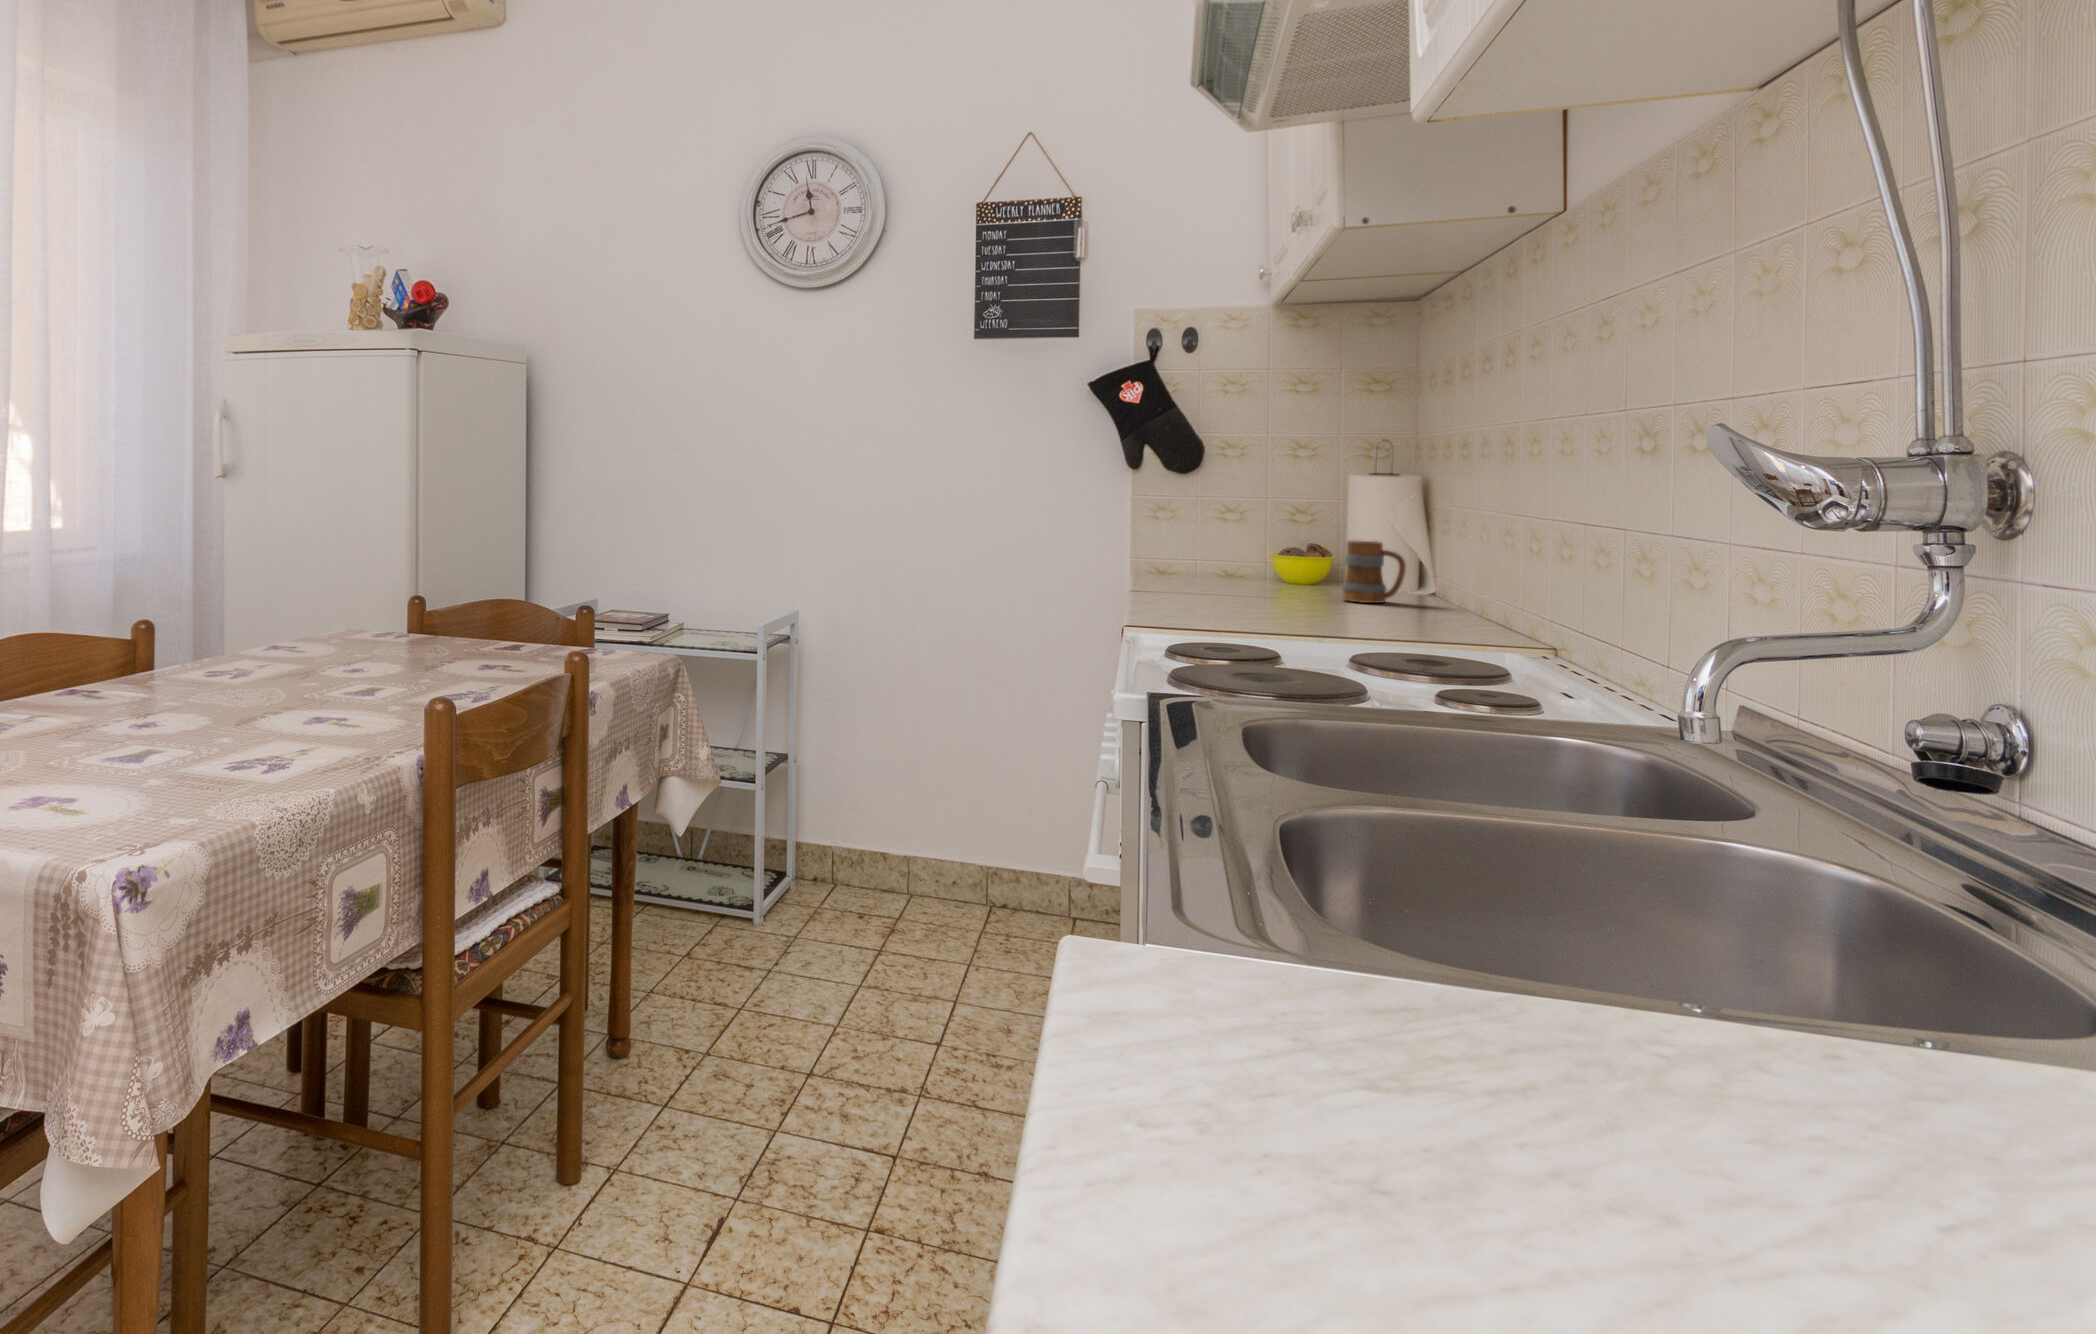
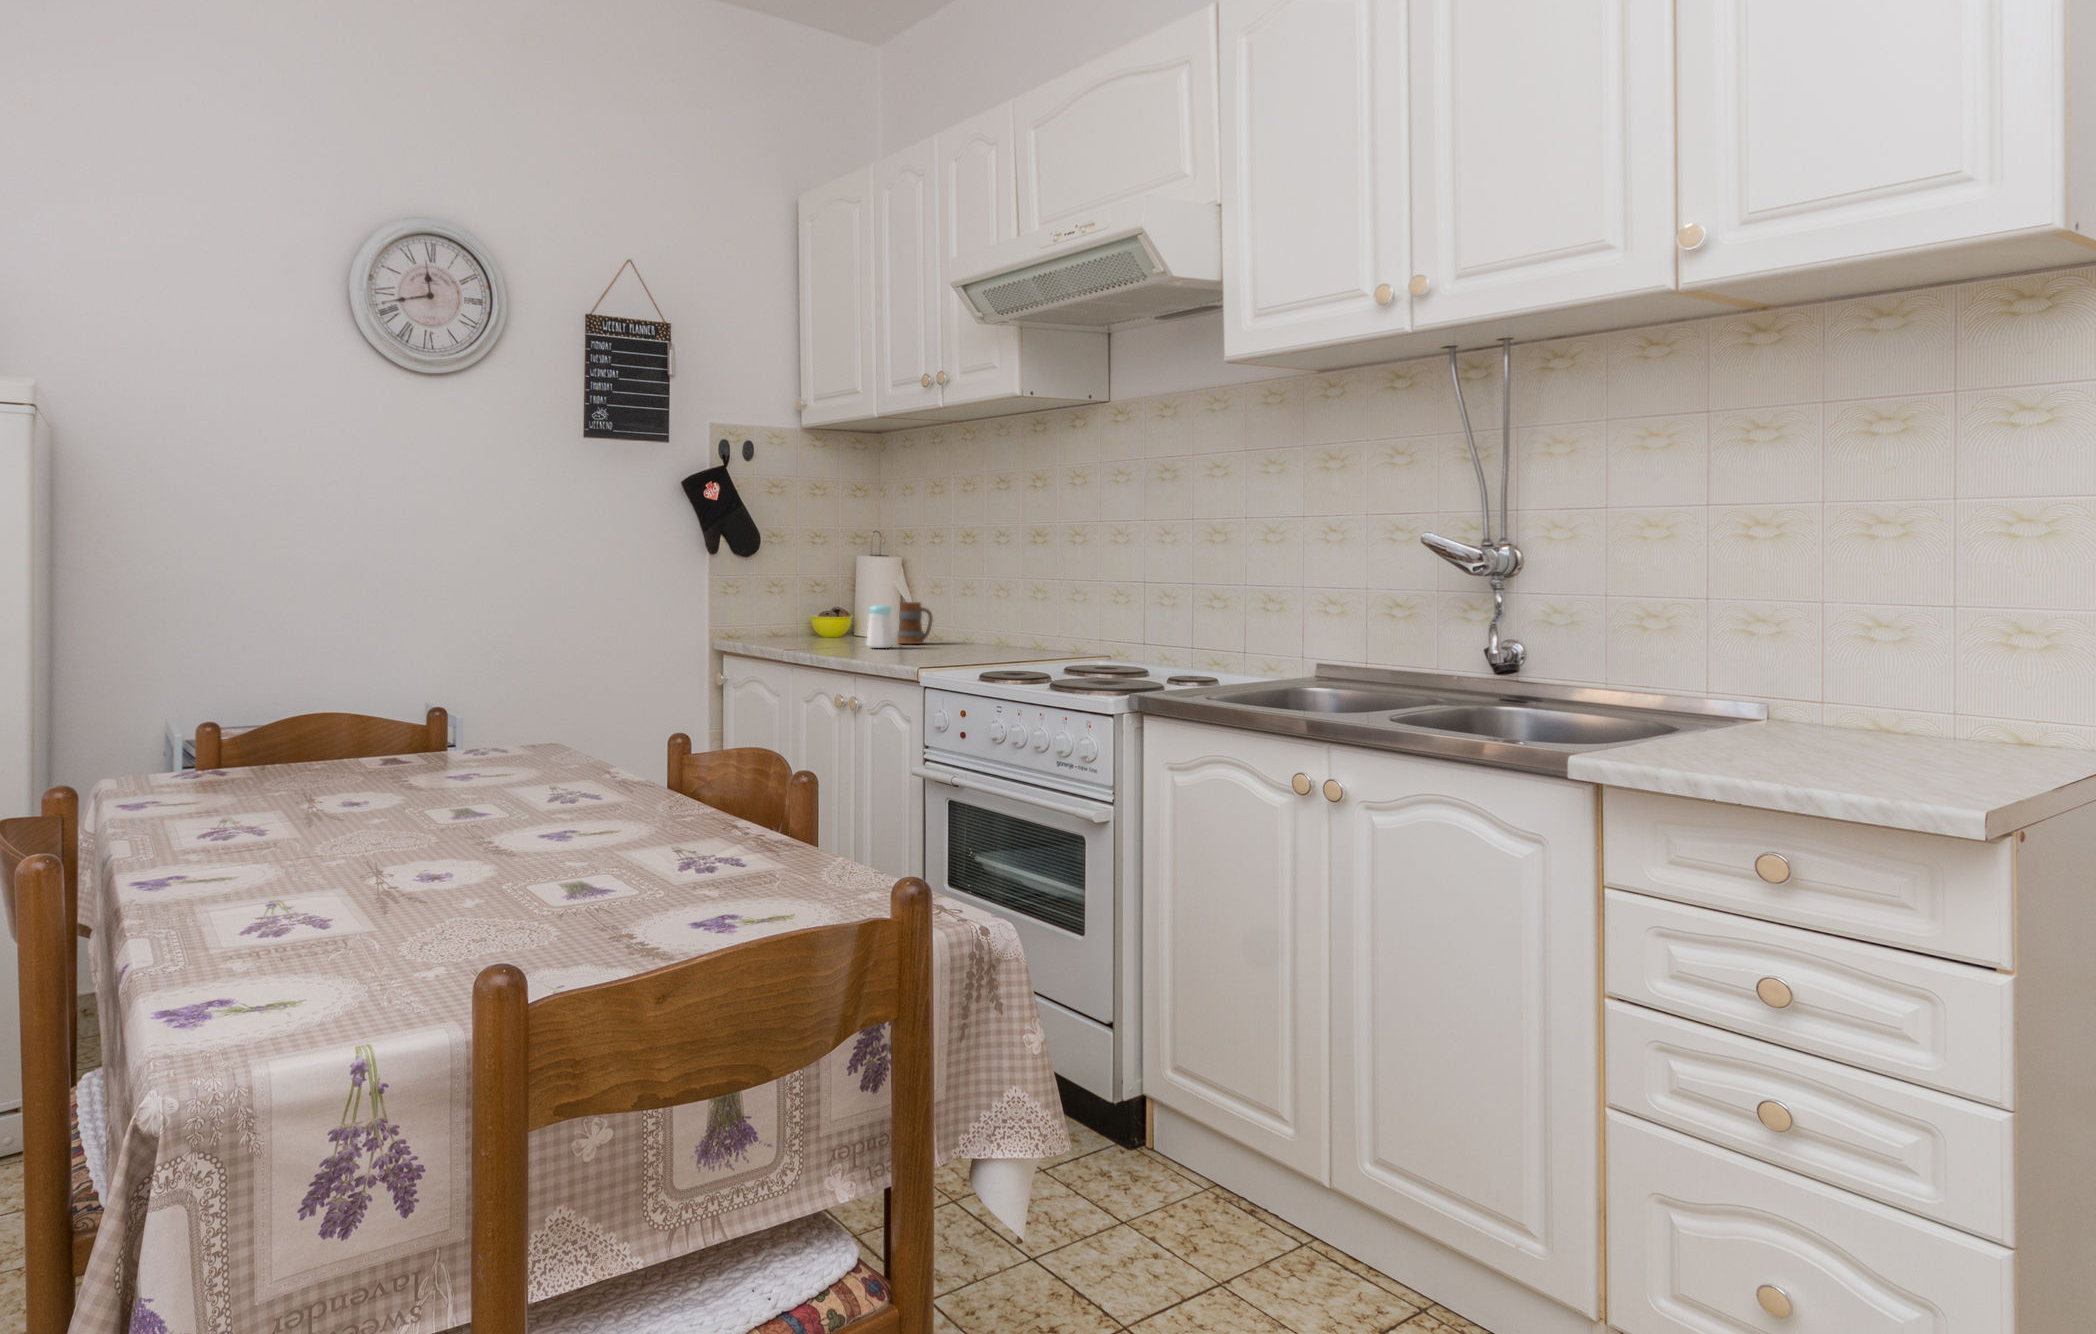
salt shaker: none [1262,542,1305,602] -> present [867,605,893,648]

